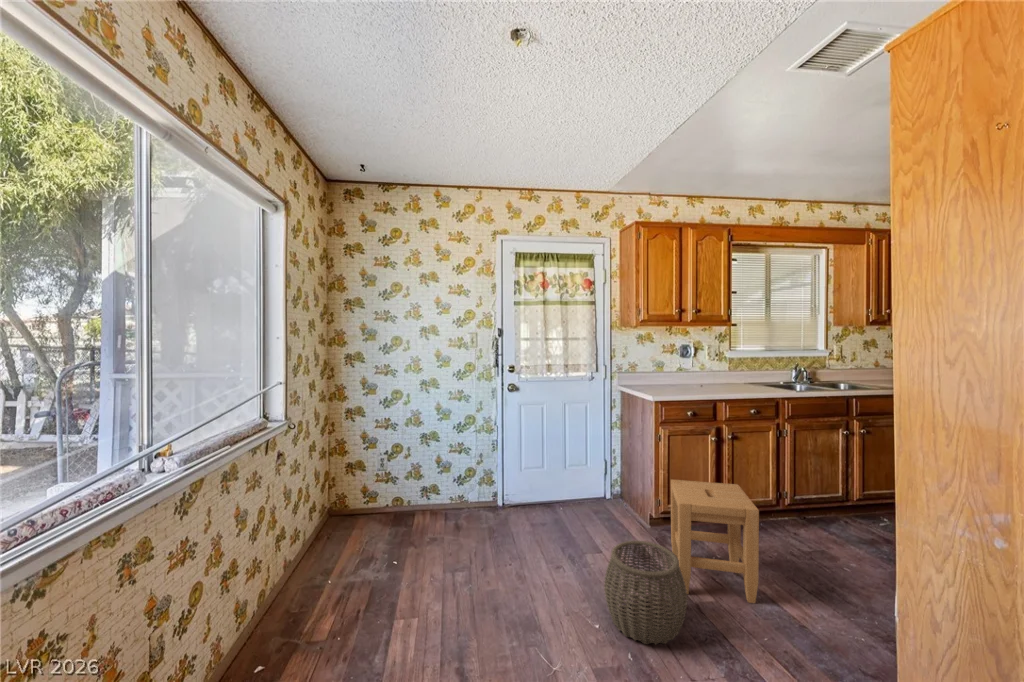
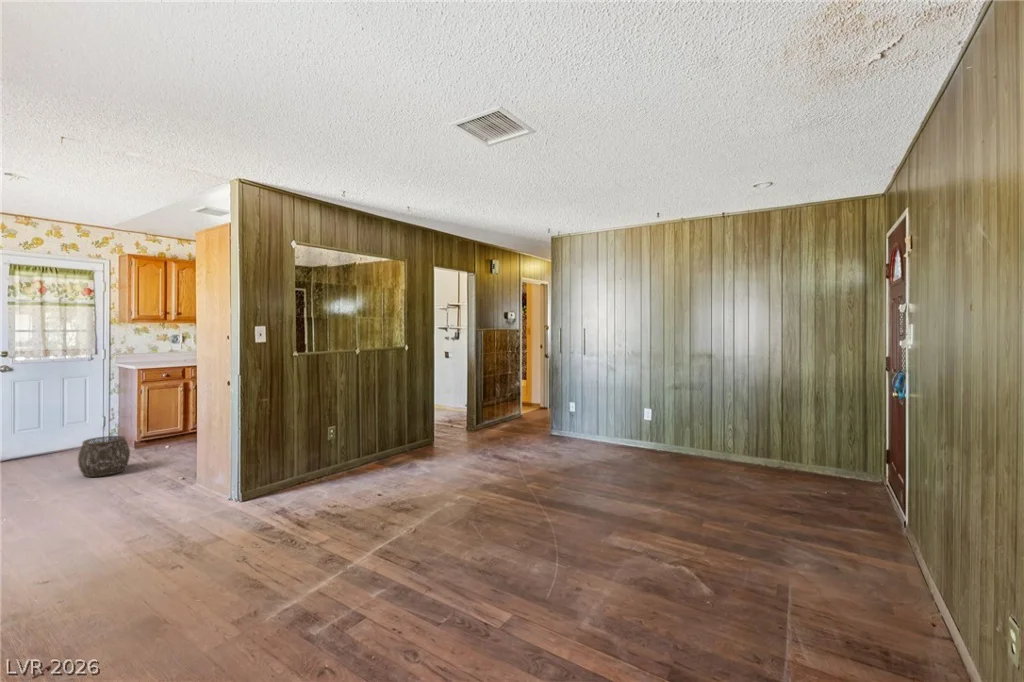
stool: present [671,480,759,603] -> none [134,408,182,462]

